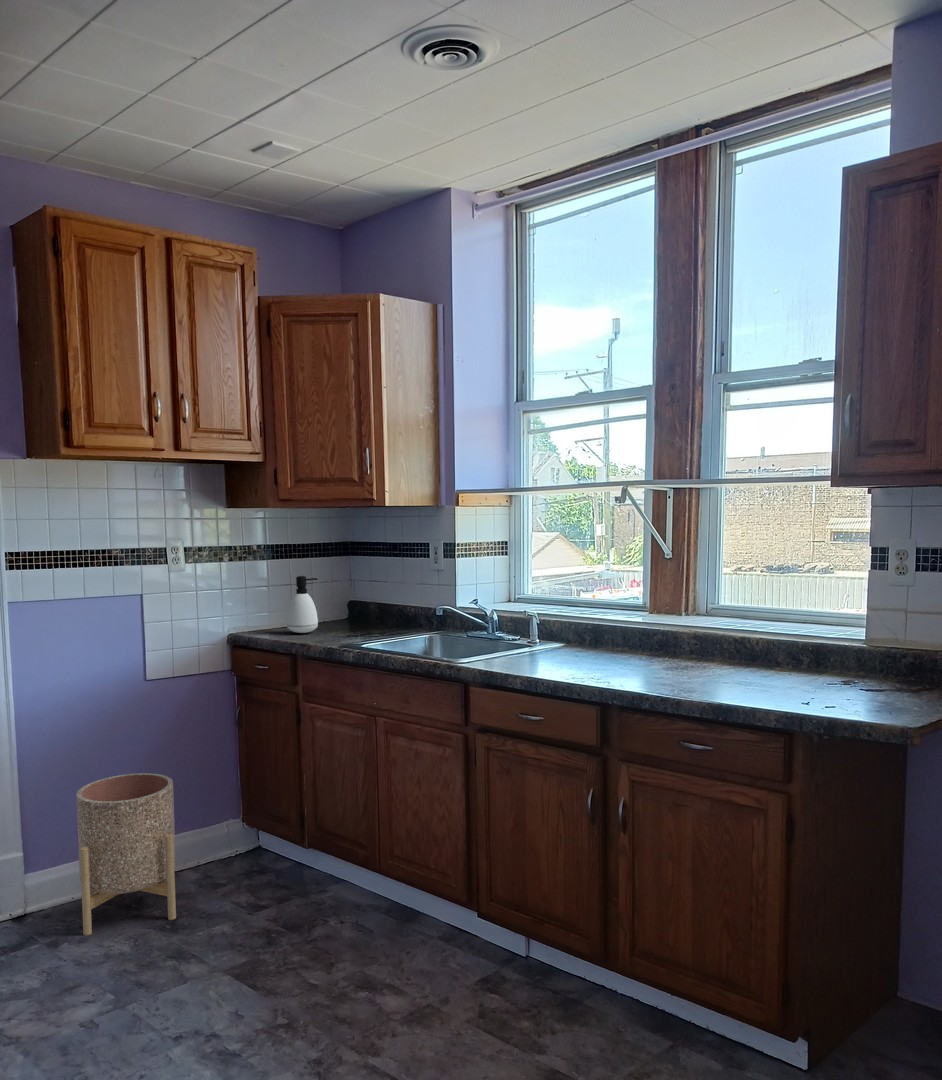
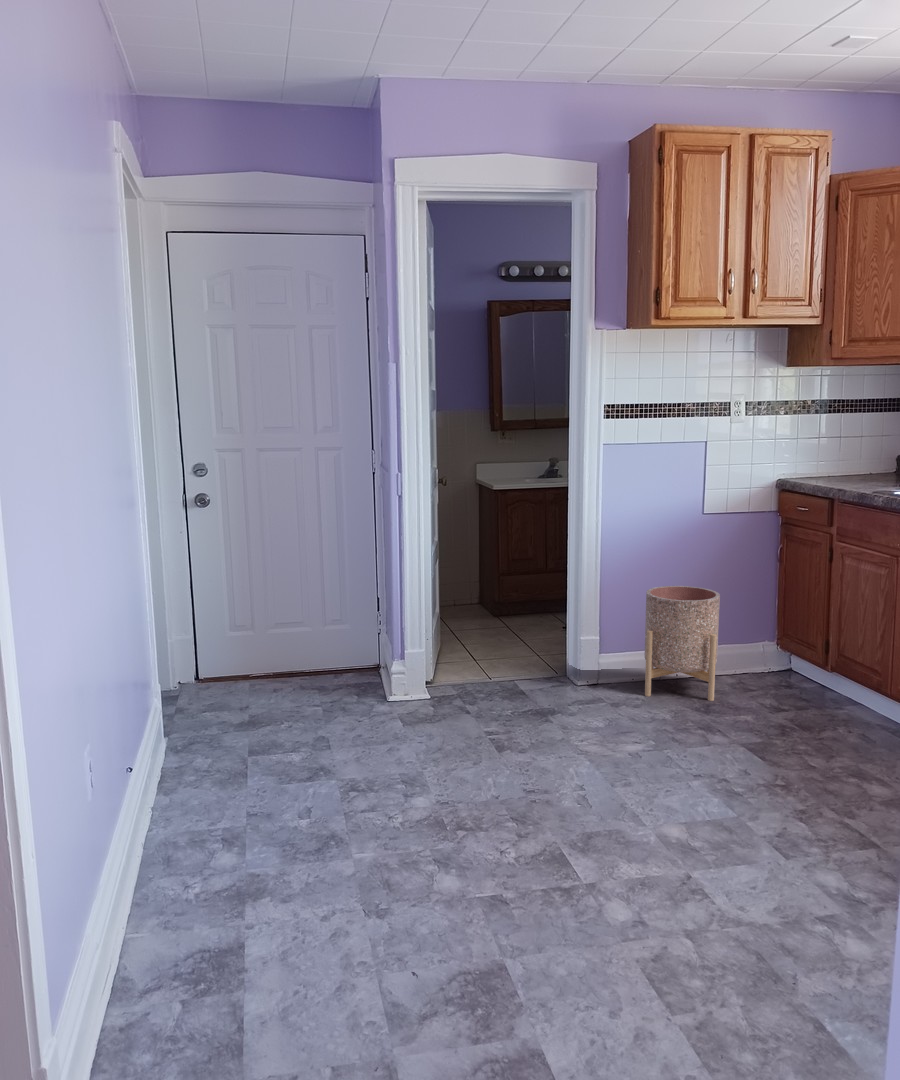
soap dispenser: present [287,576,318,633] -> none [831,434,865,486]

